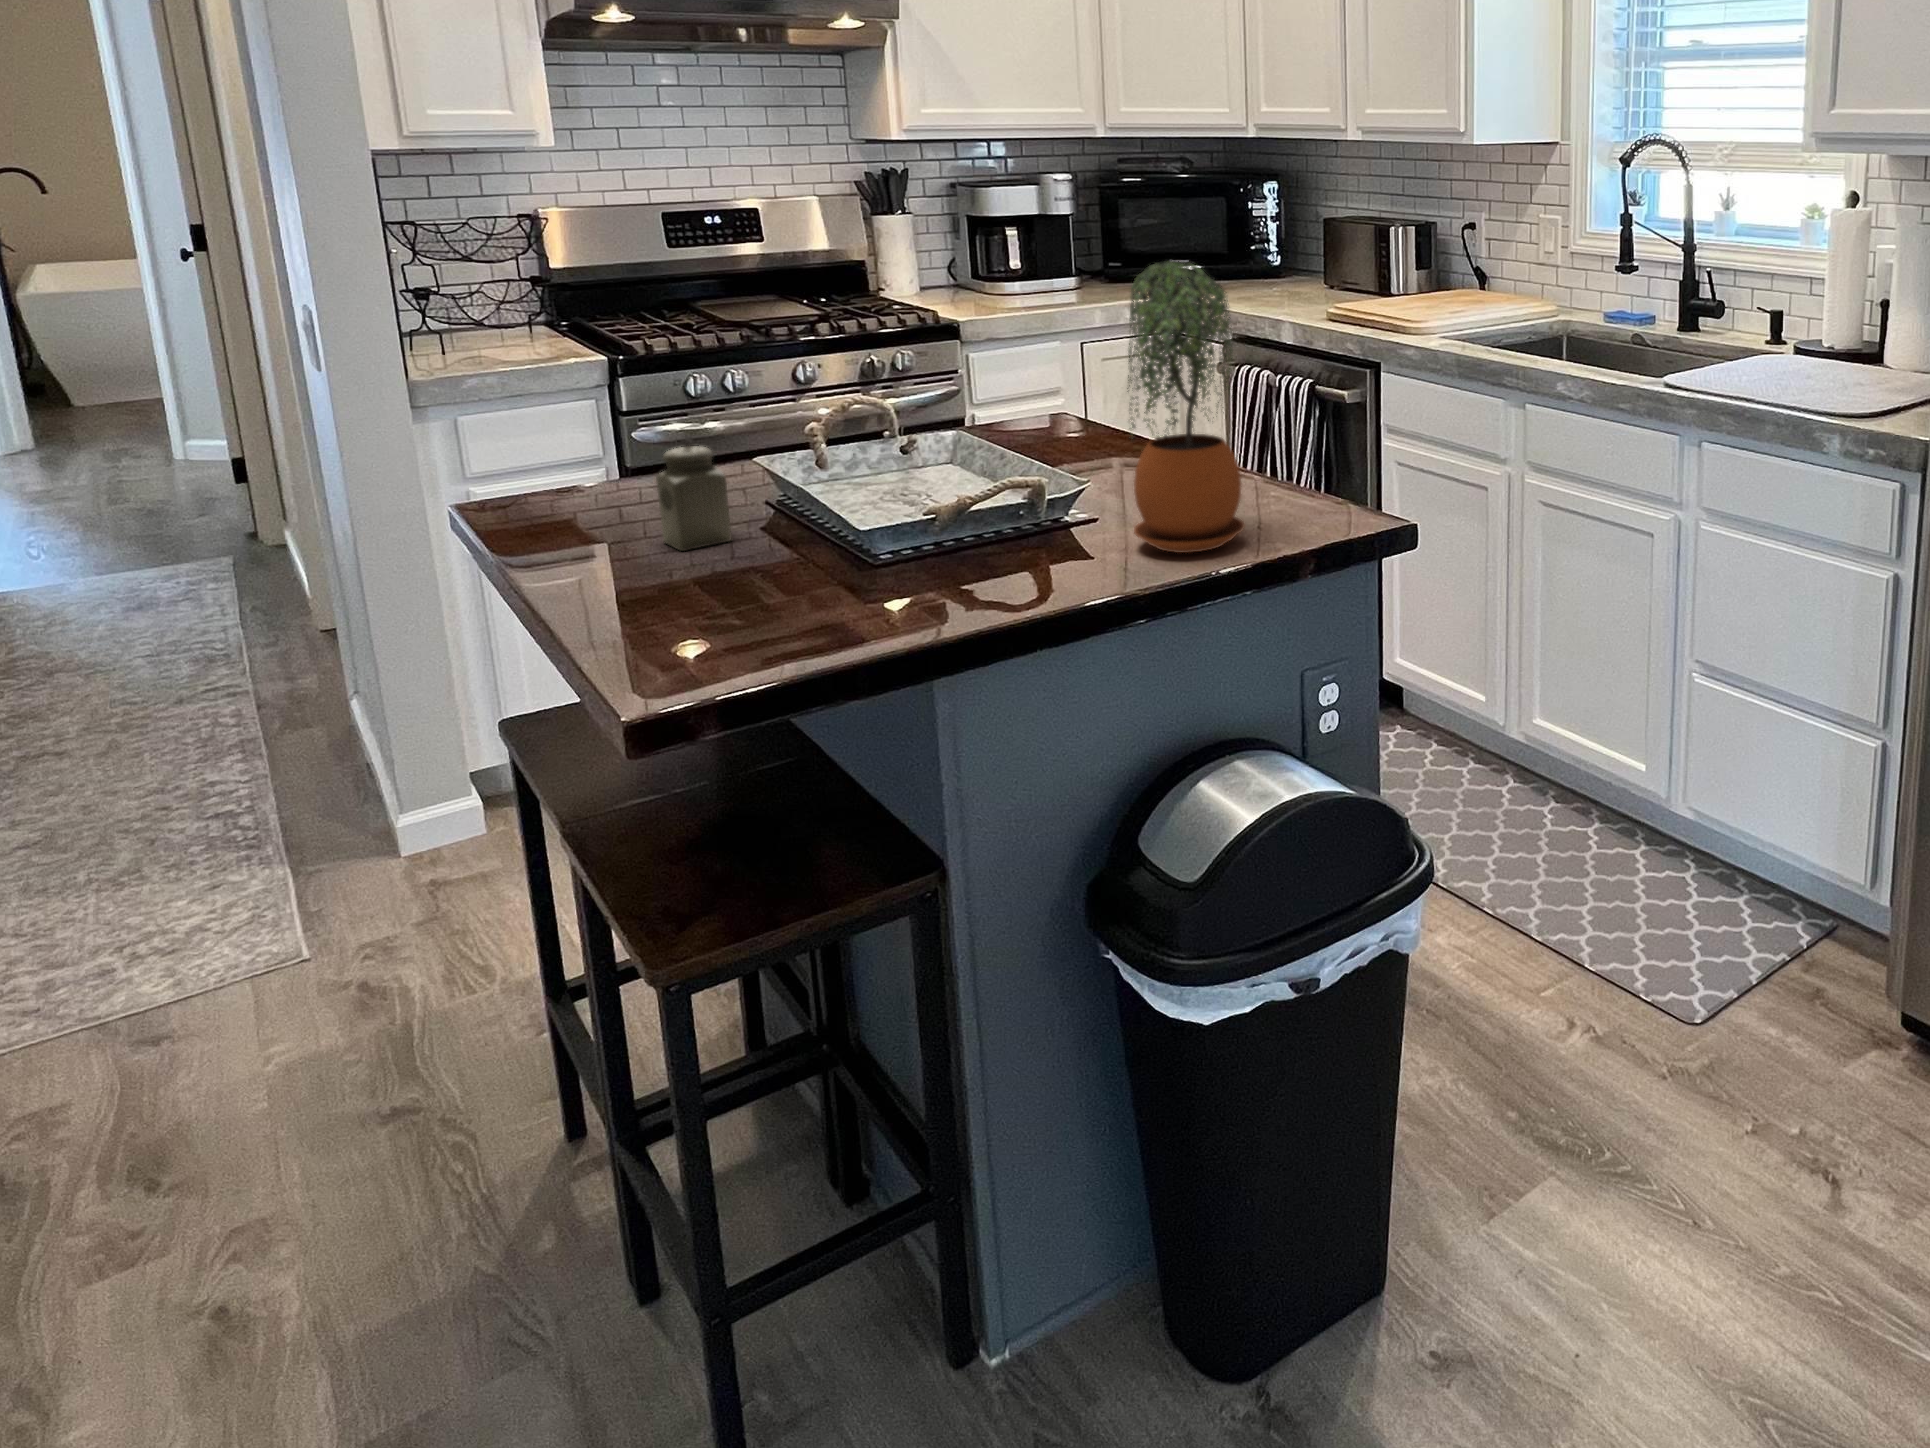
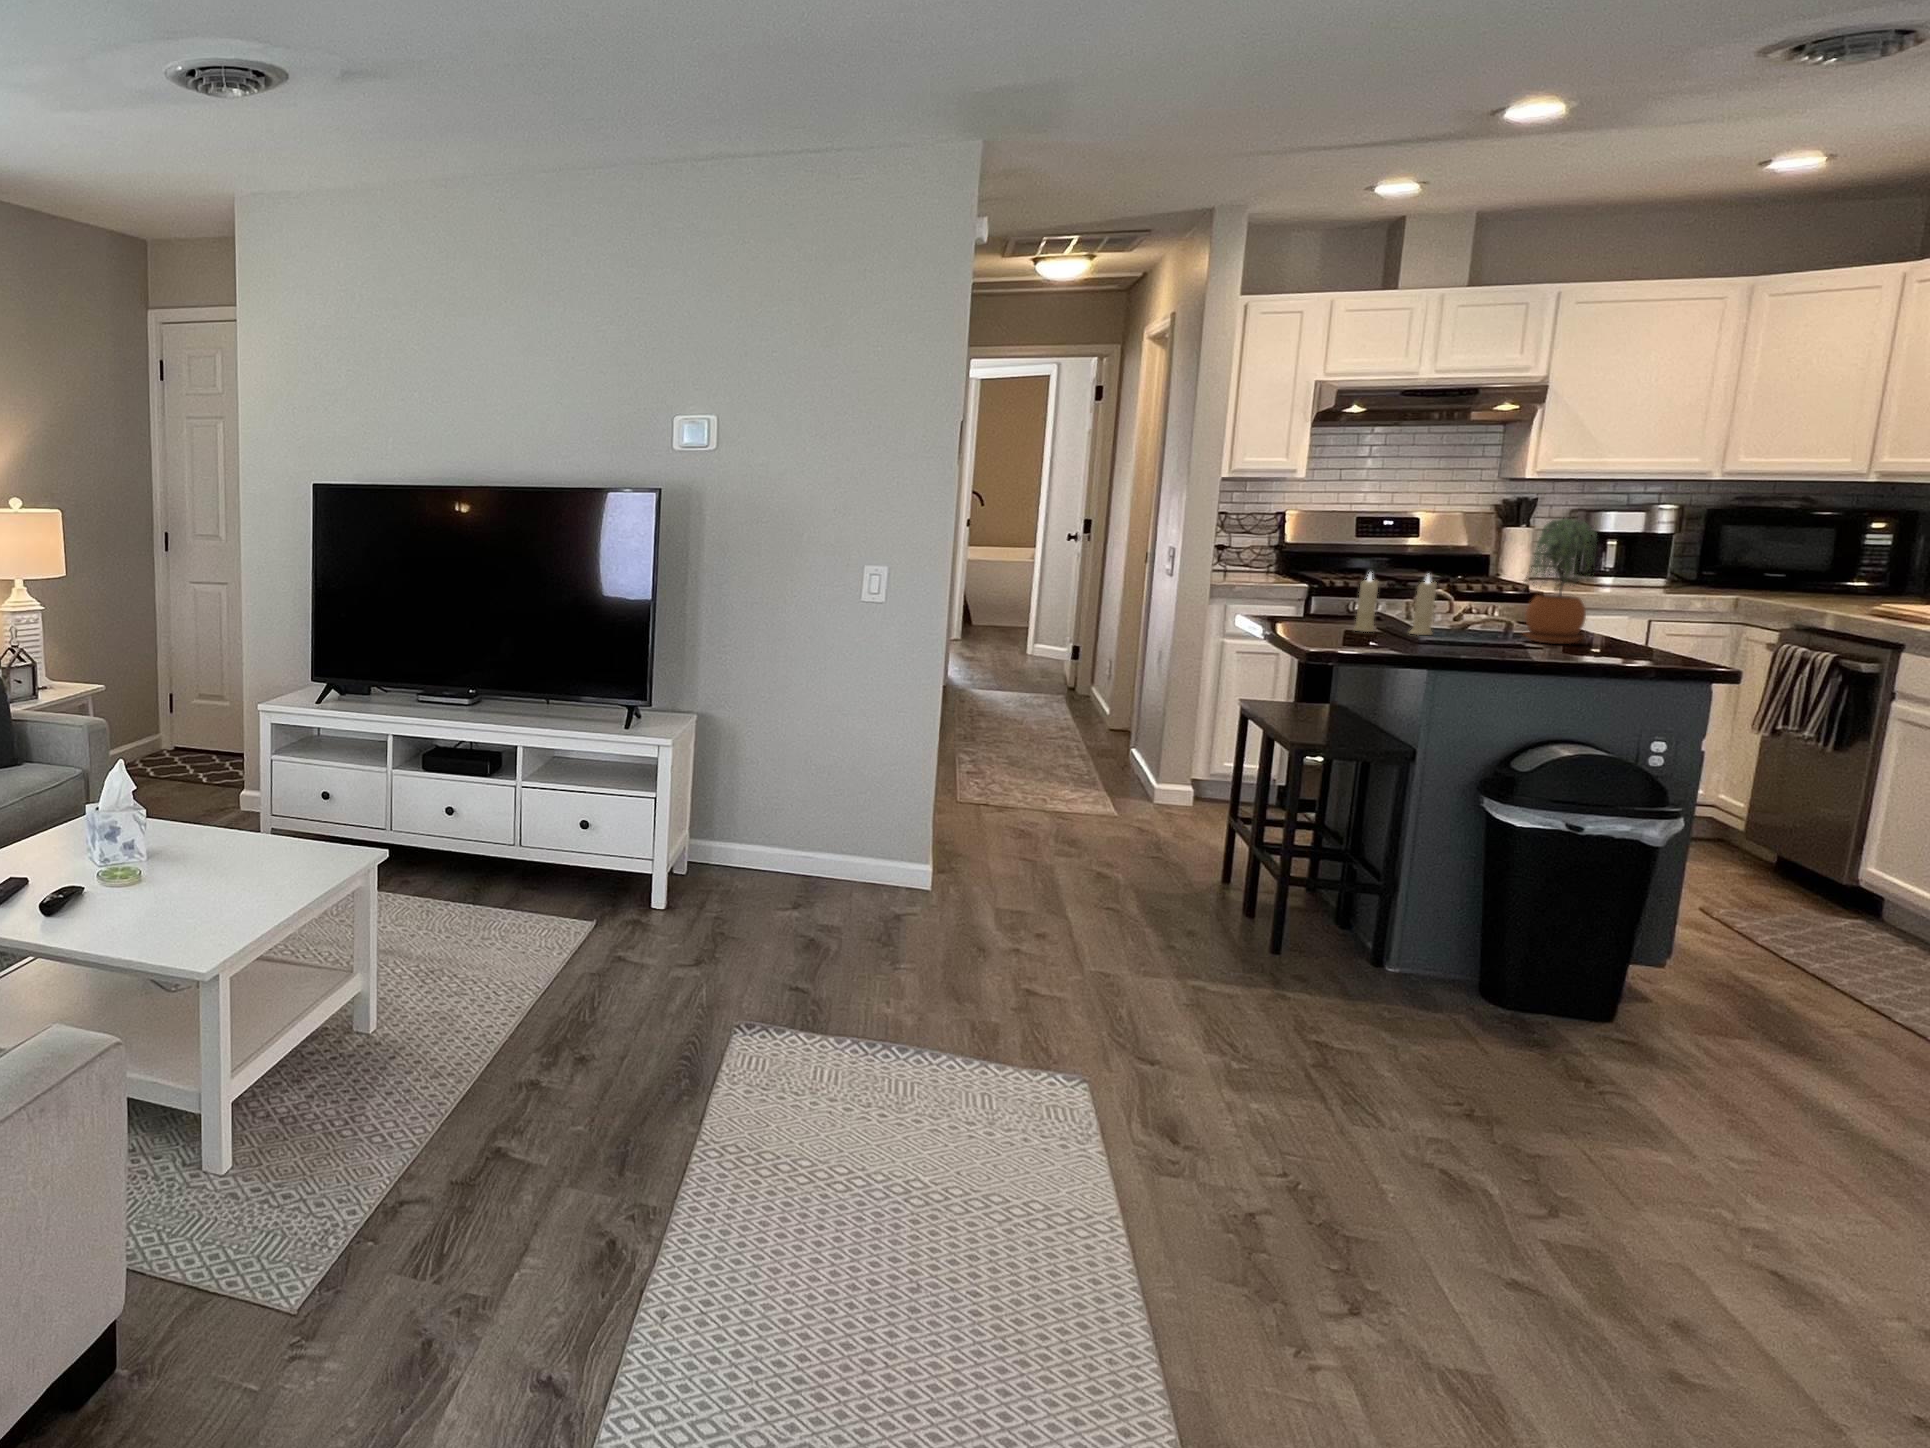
candle: none [767,415,963,604] -> present [1353,573,1437,635]
salt shaker: present [656,446,732,551] -> none [1314,584,1345,622]

